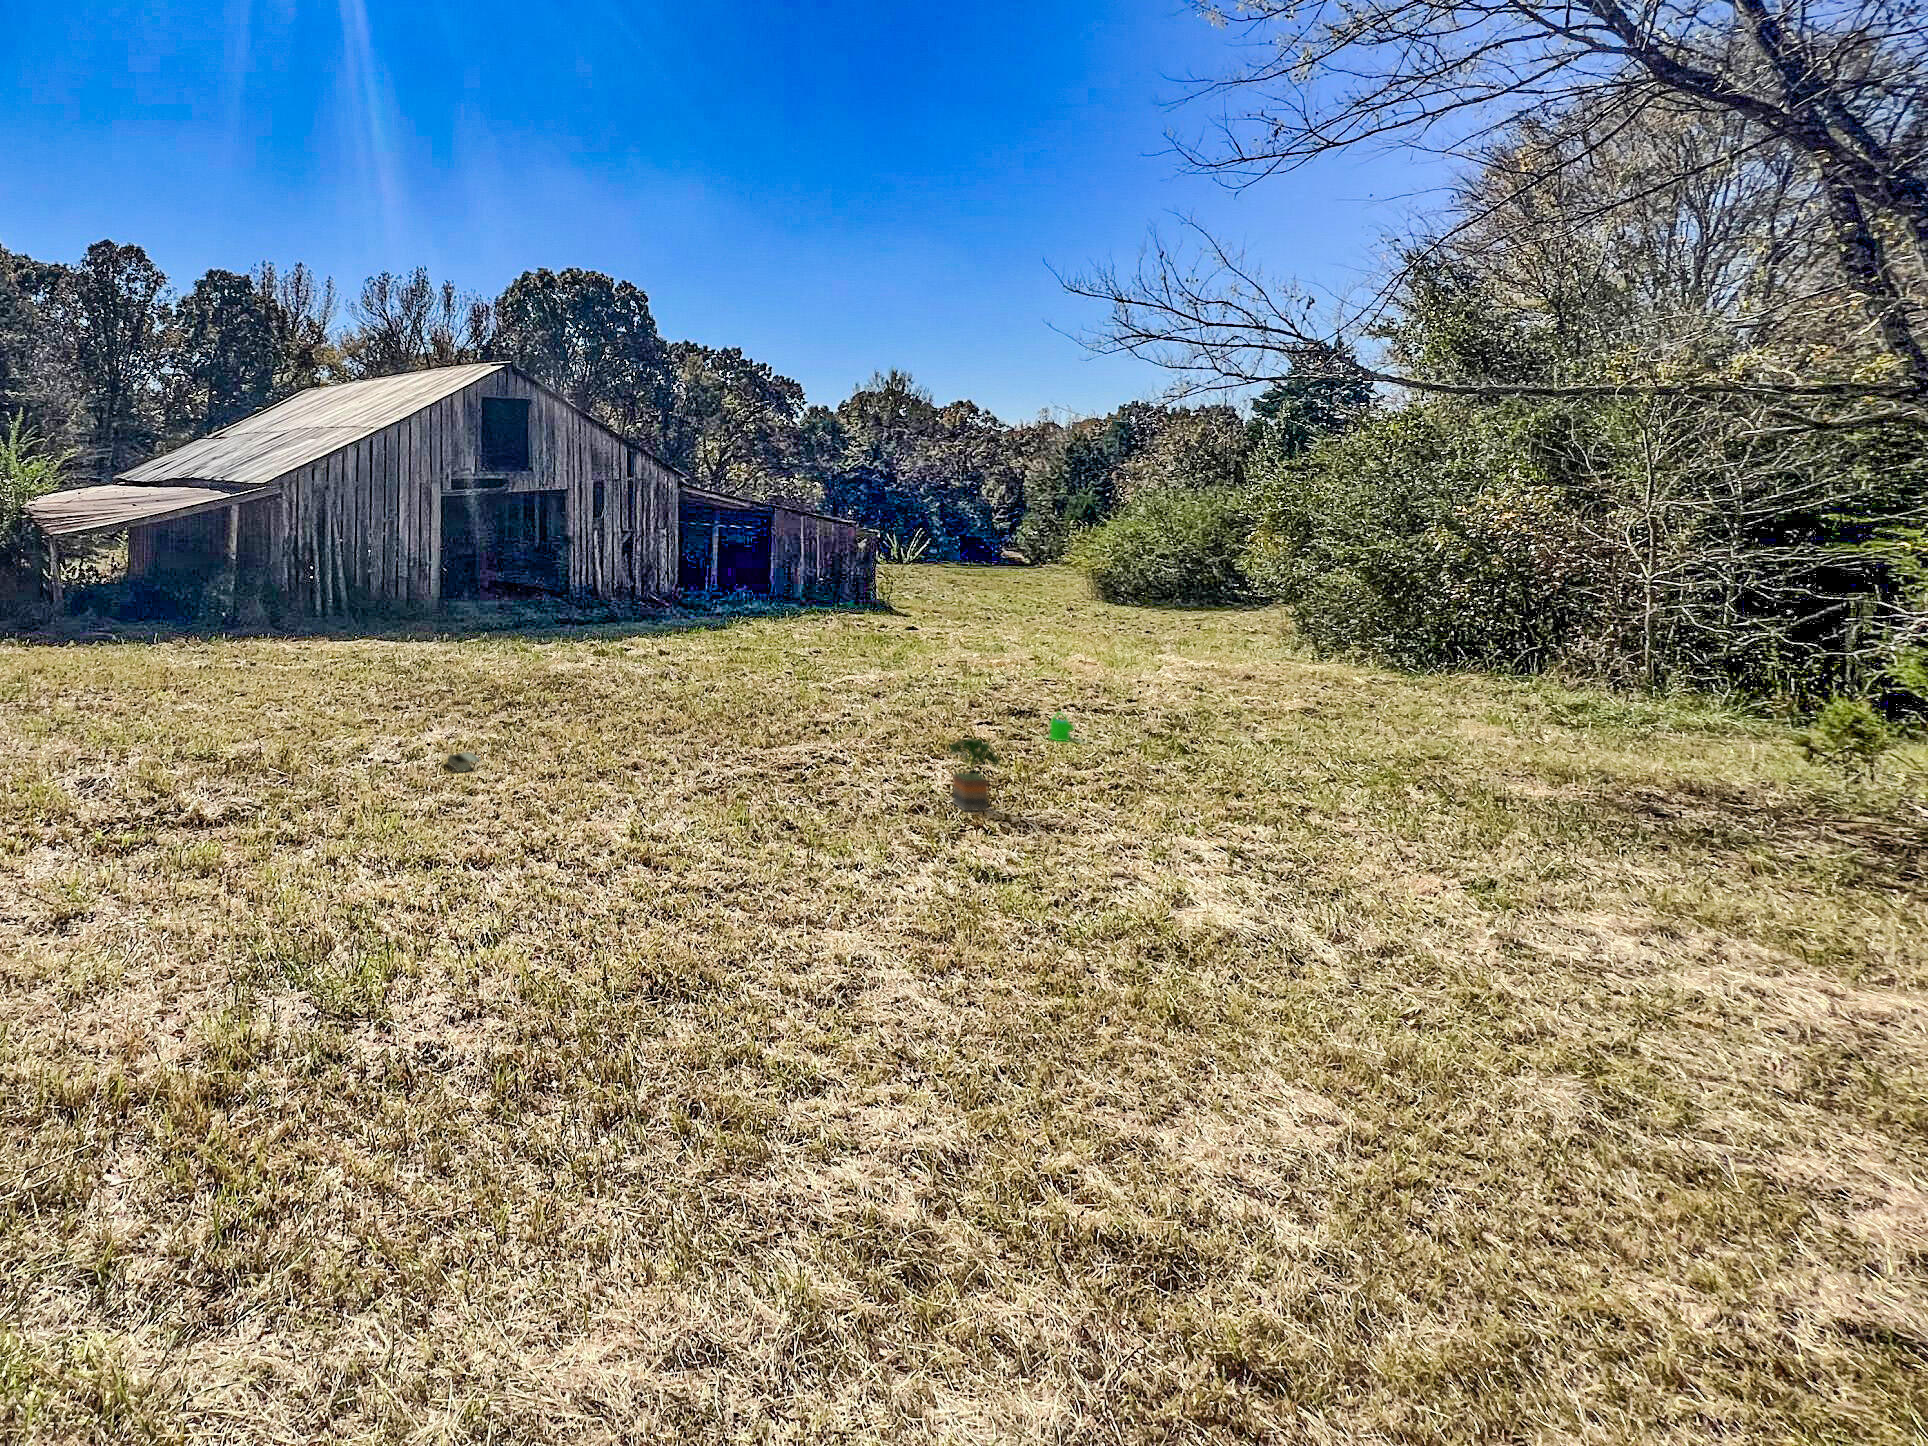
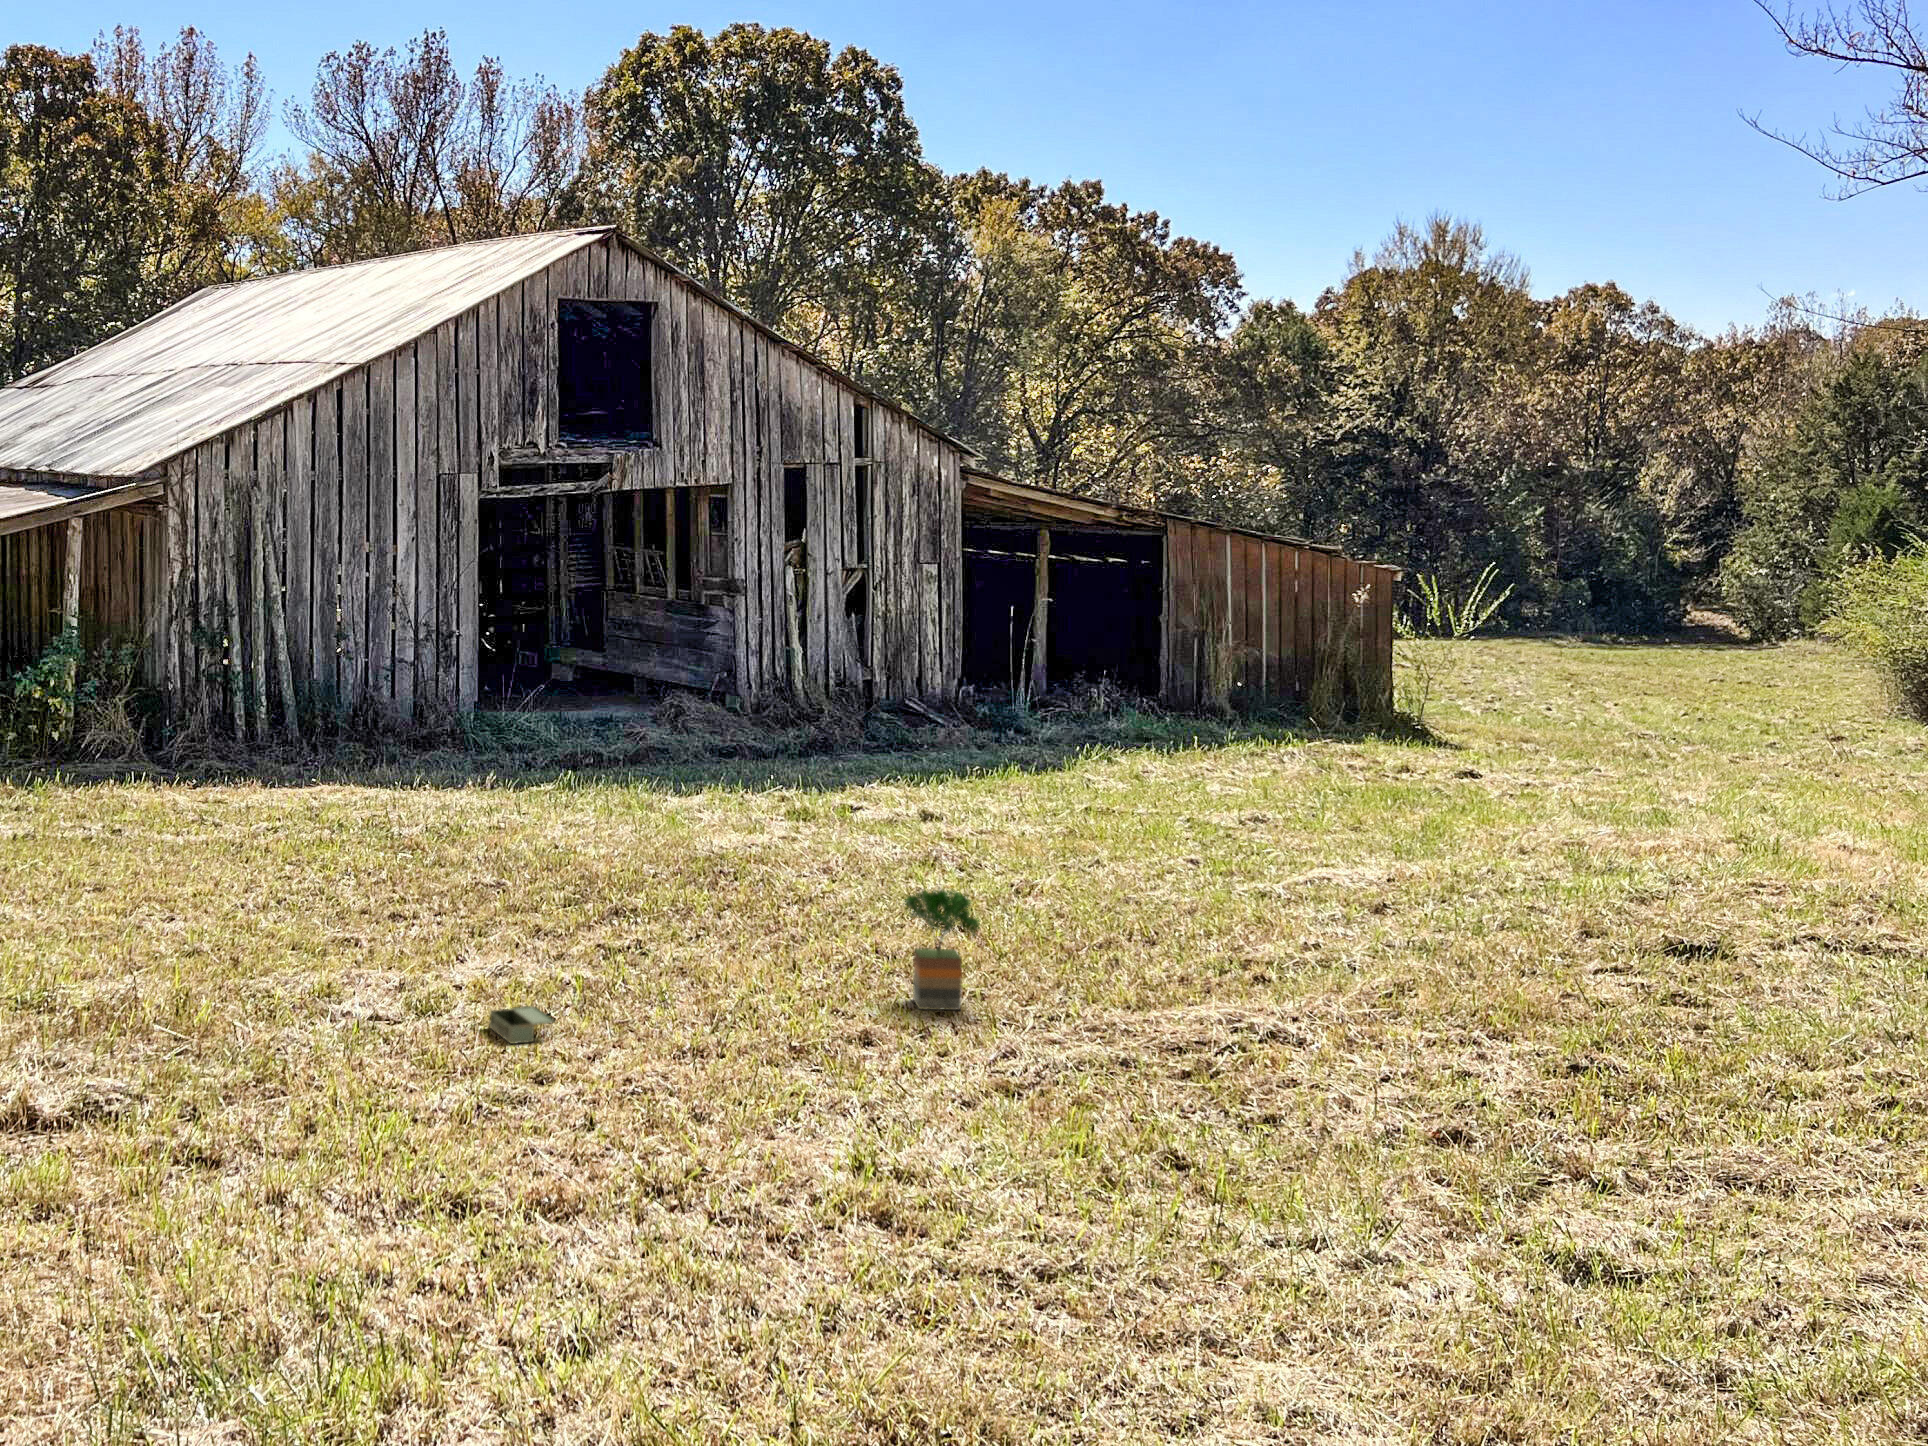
watering can: present [1050,712,1074,741] -> none [1772,946,1830,1010]
potted tree: present [950,738,999,811] -> present [903,889,980,1010]

